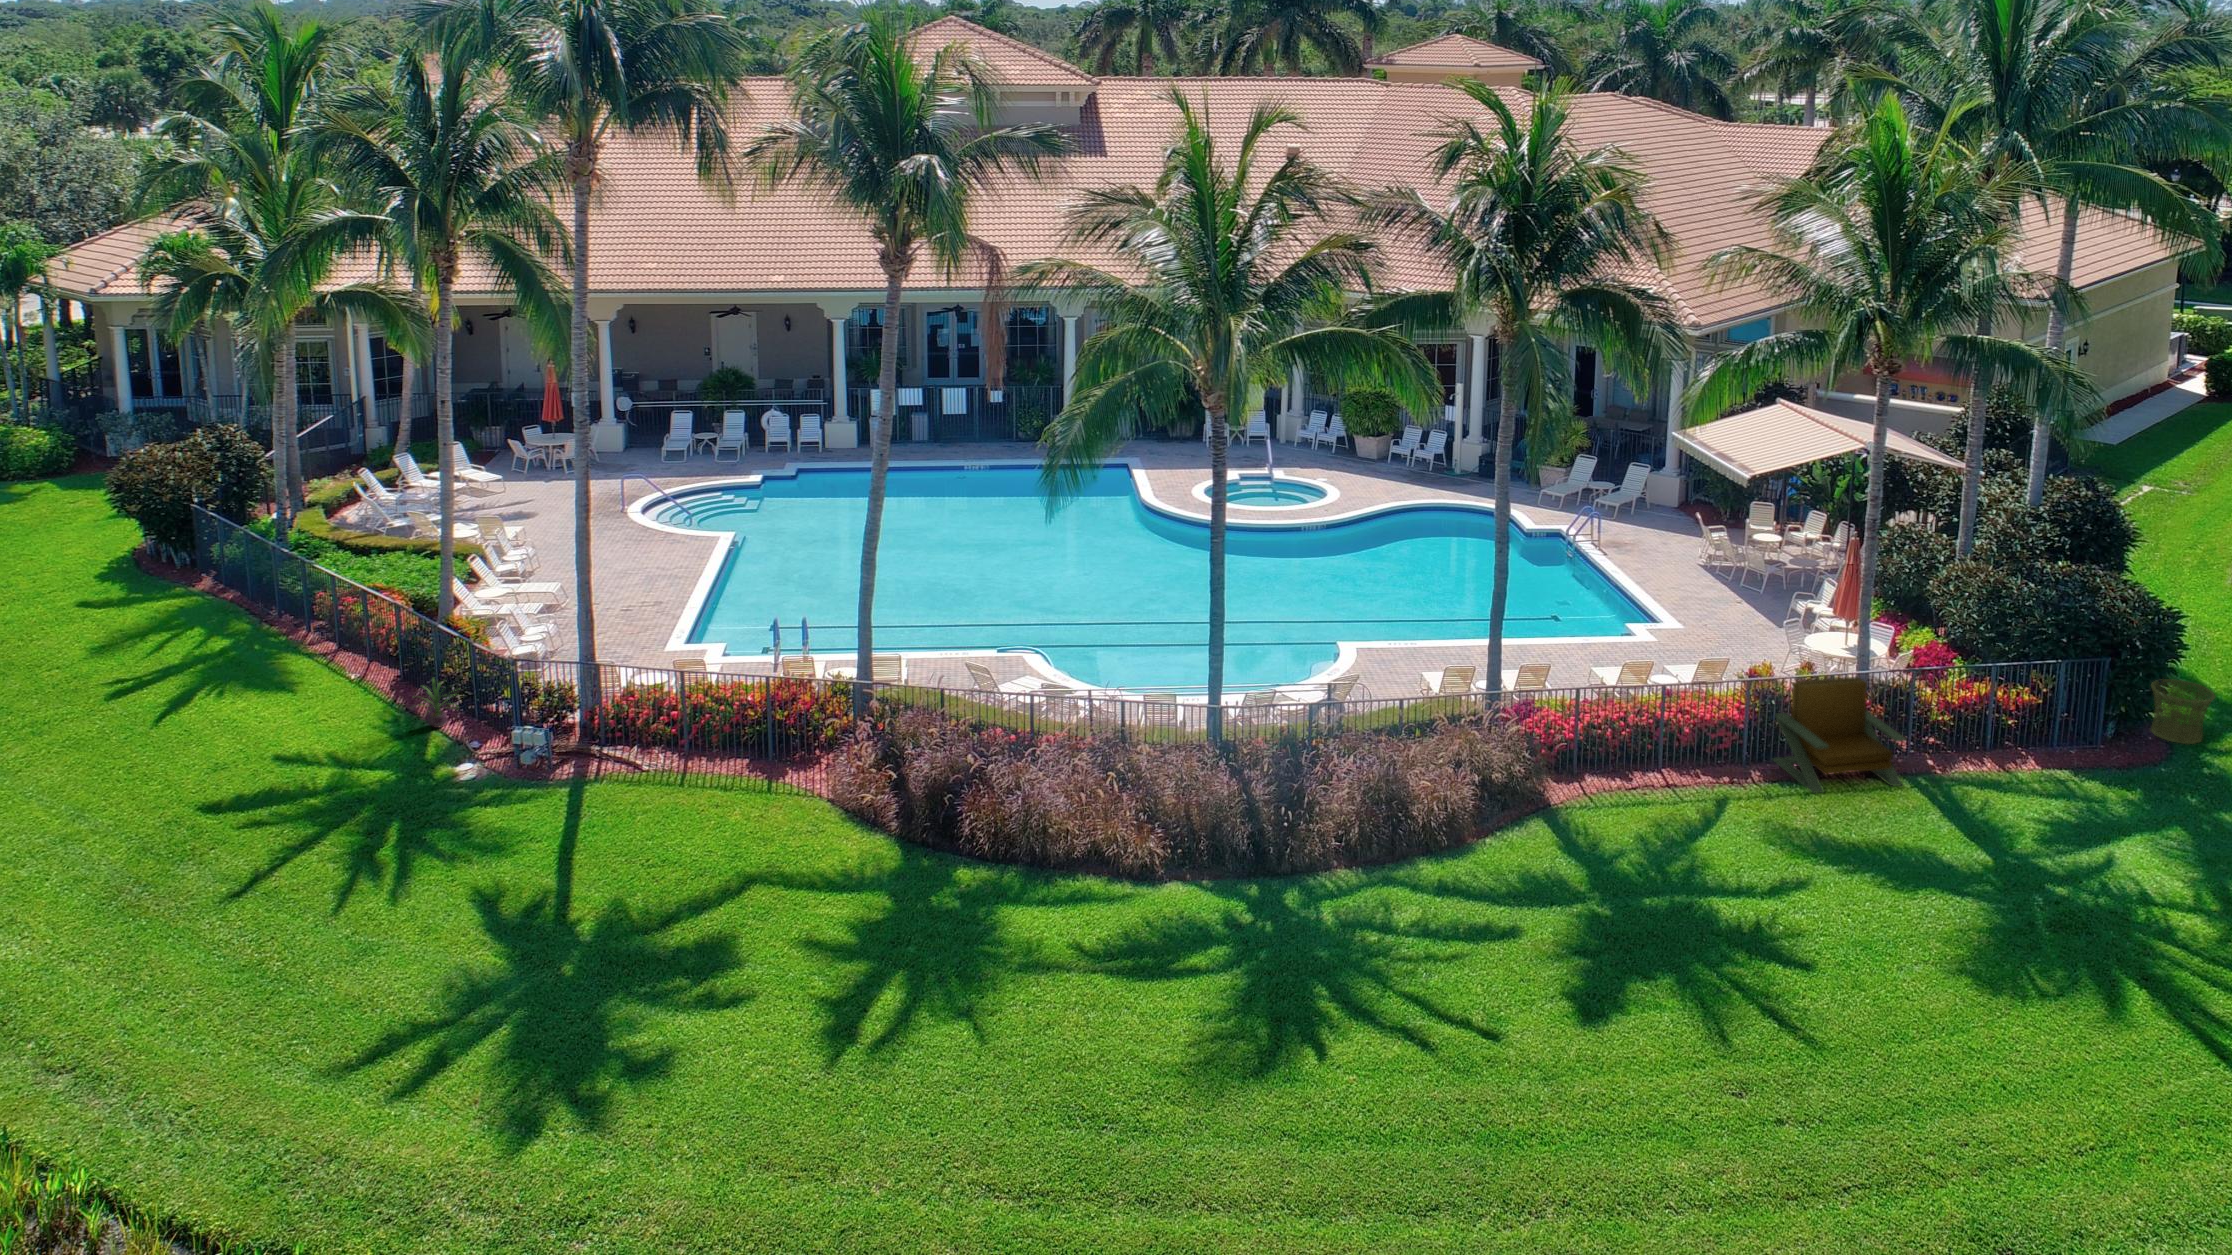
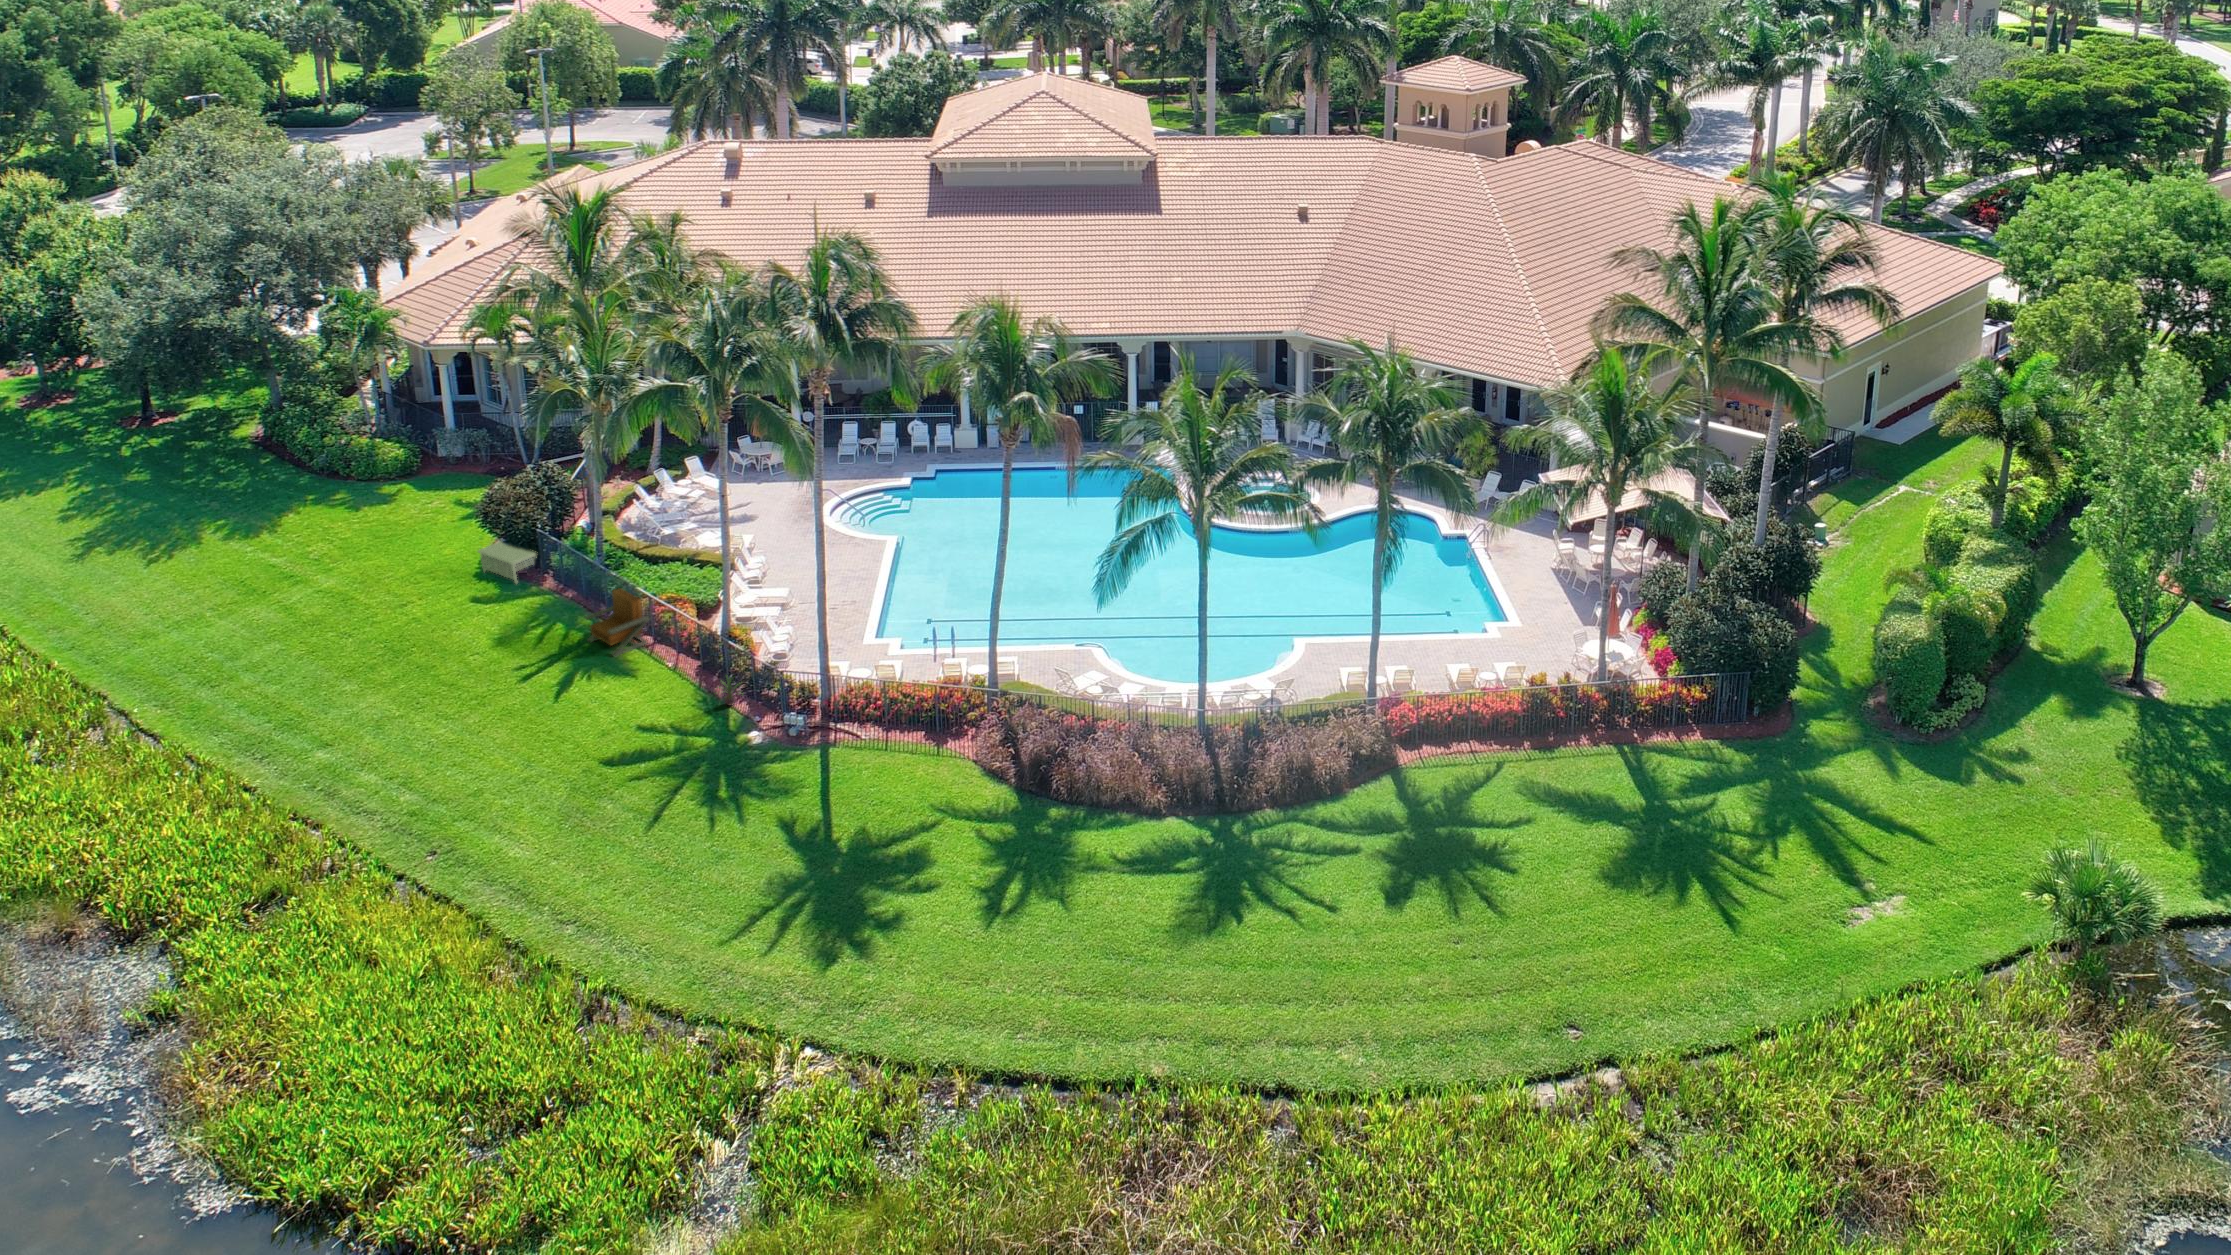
storage bench: none [106,525,196,583] -> present [478,542,536,583]
lounge chair: present [1773,677,1906,793] -> present [585,588,649,656]
basket: present [2151,679,2215,744] -> none [1783,682,1819,723]

